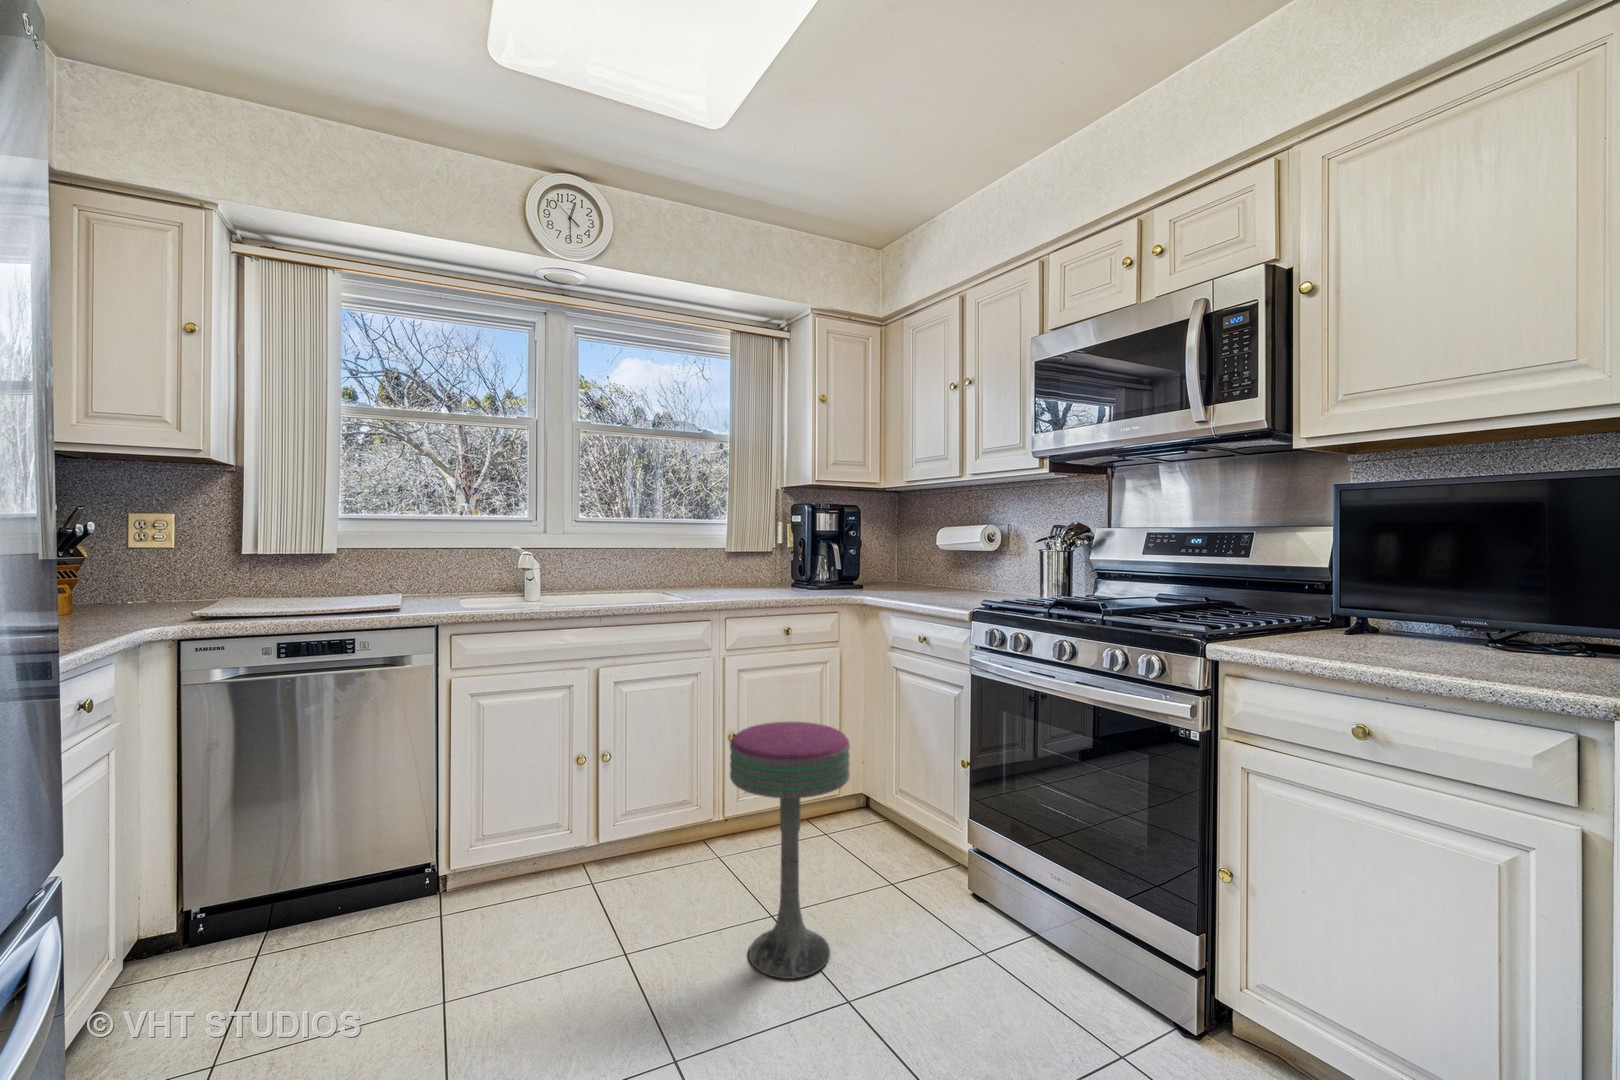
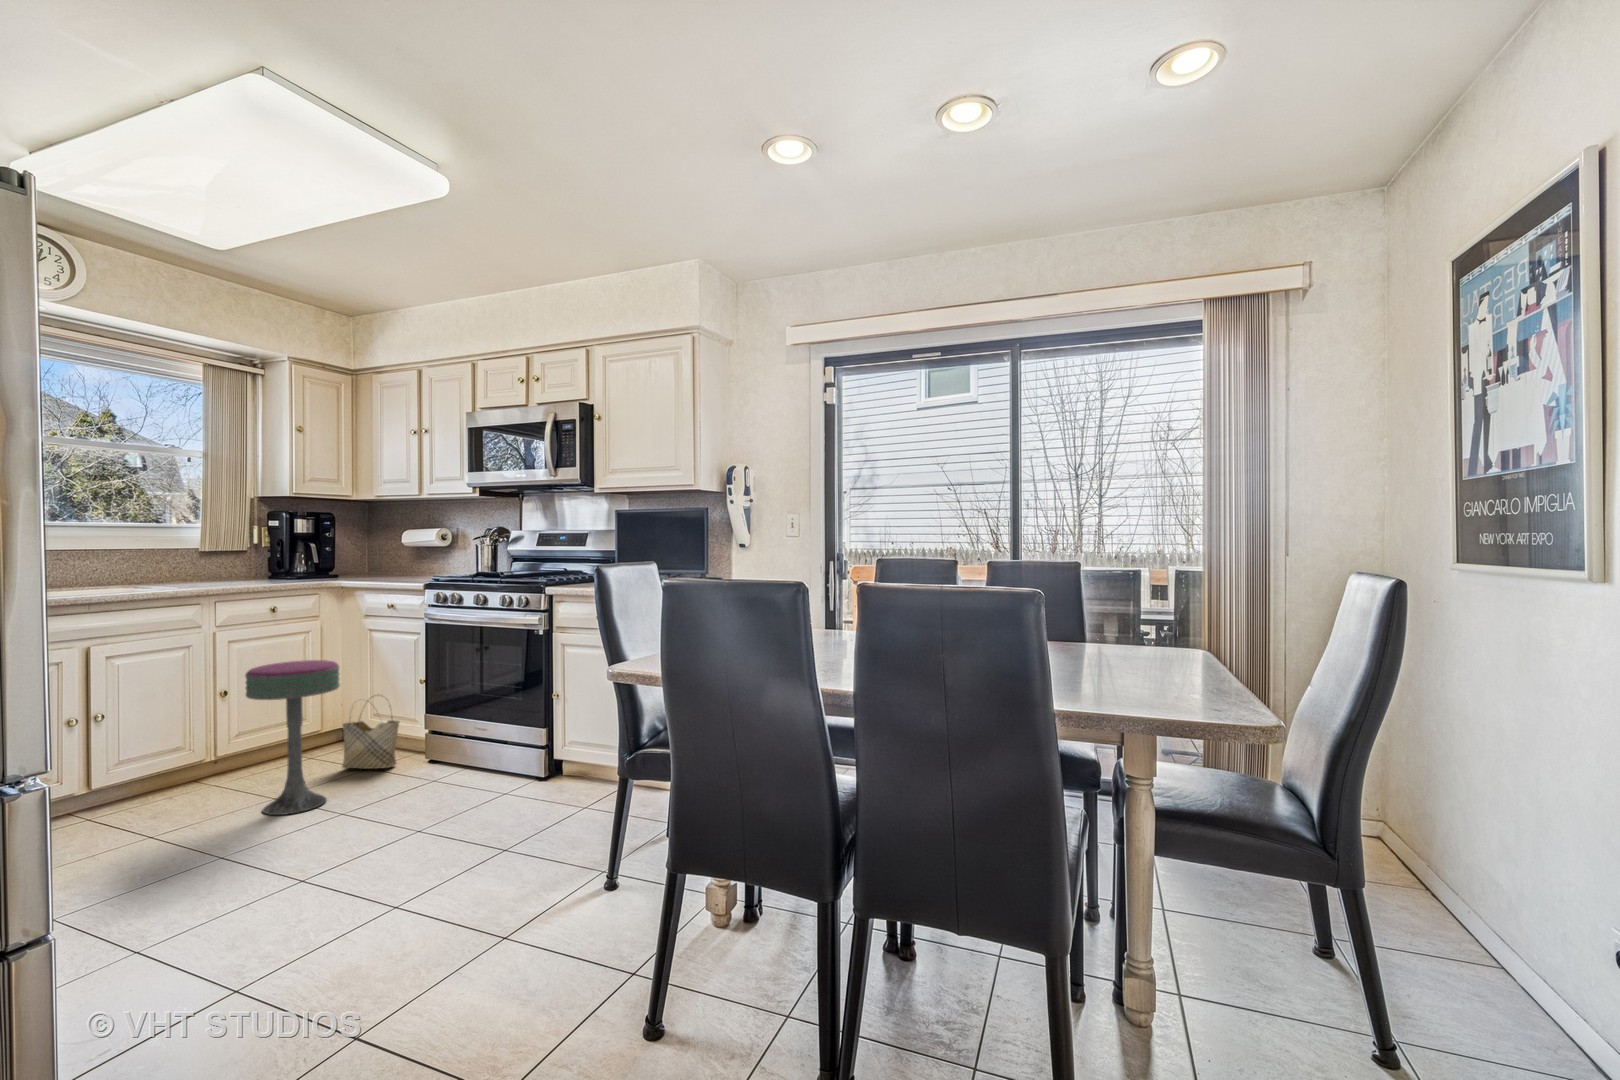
woven basket: none [857,770,932,893] -> present [342,699,400,769]

